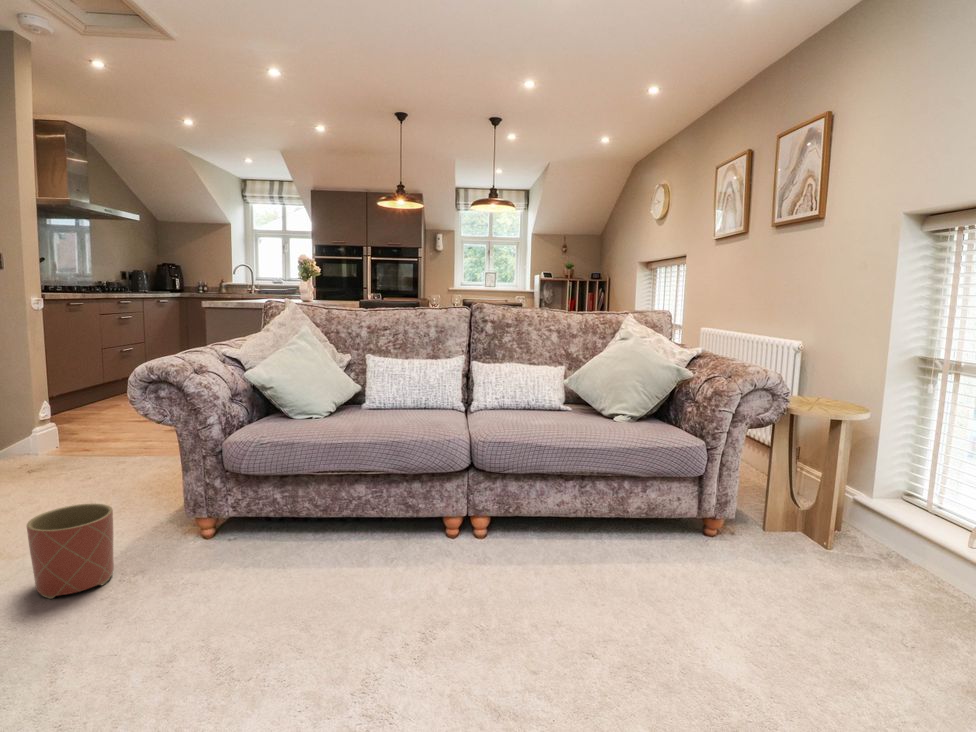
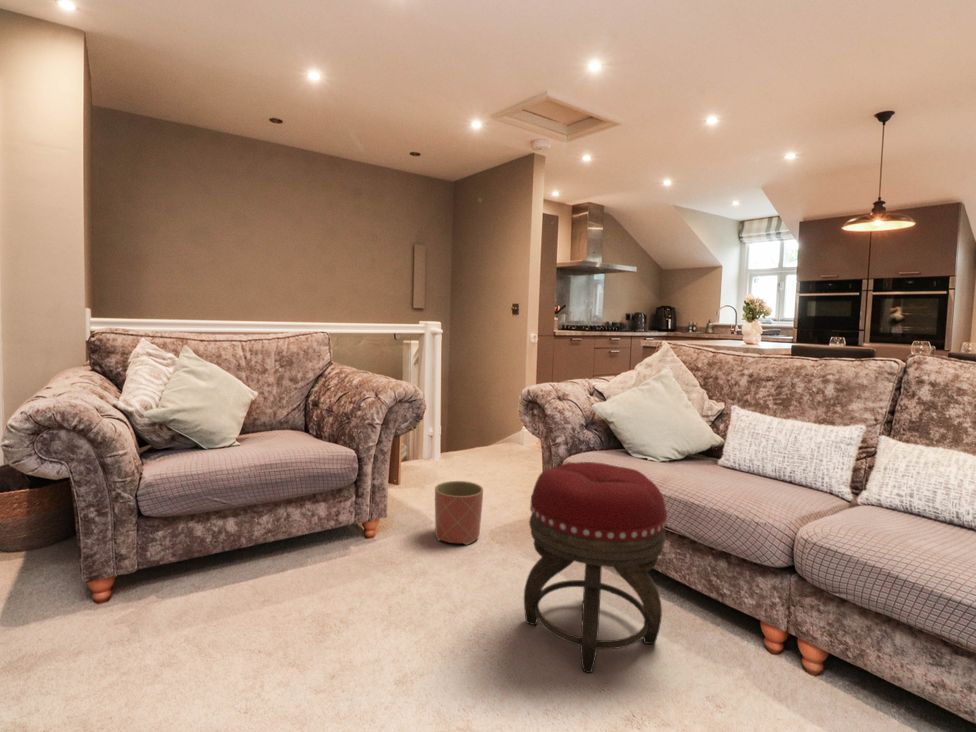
footstool: none [256,422,398,622] -> present [524,462,667,673]

